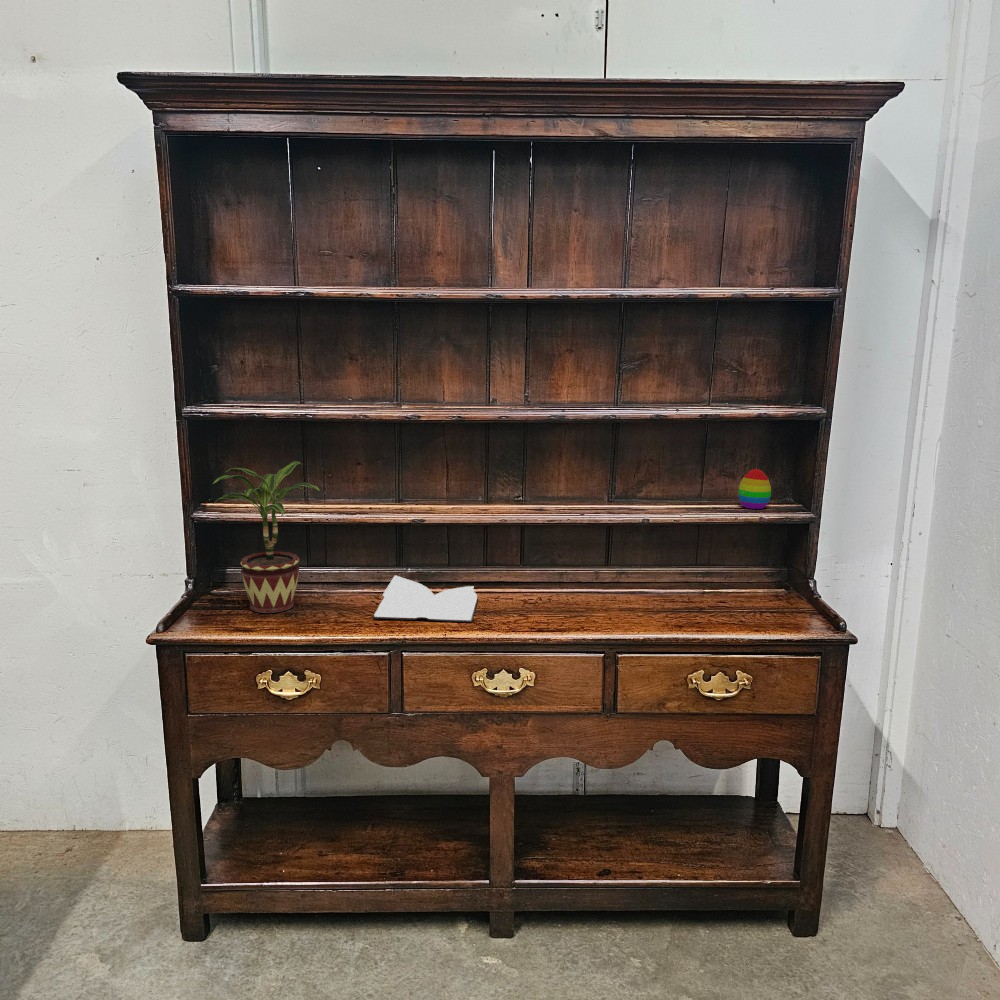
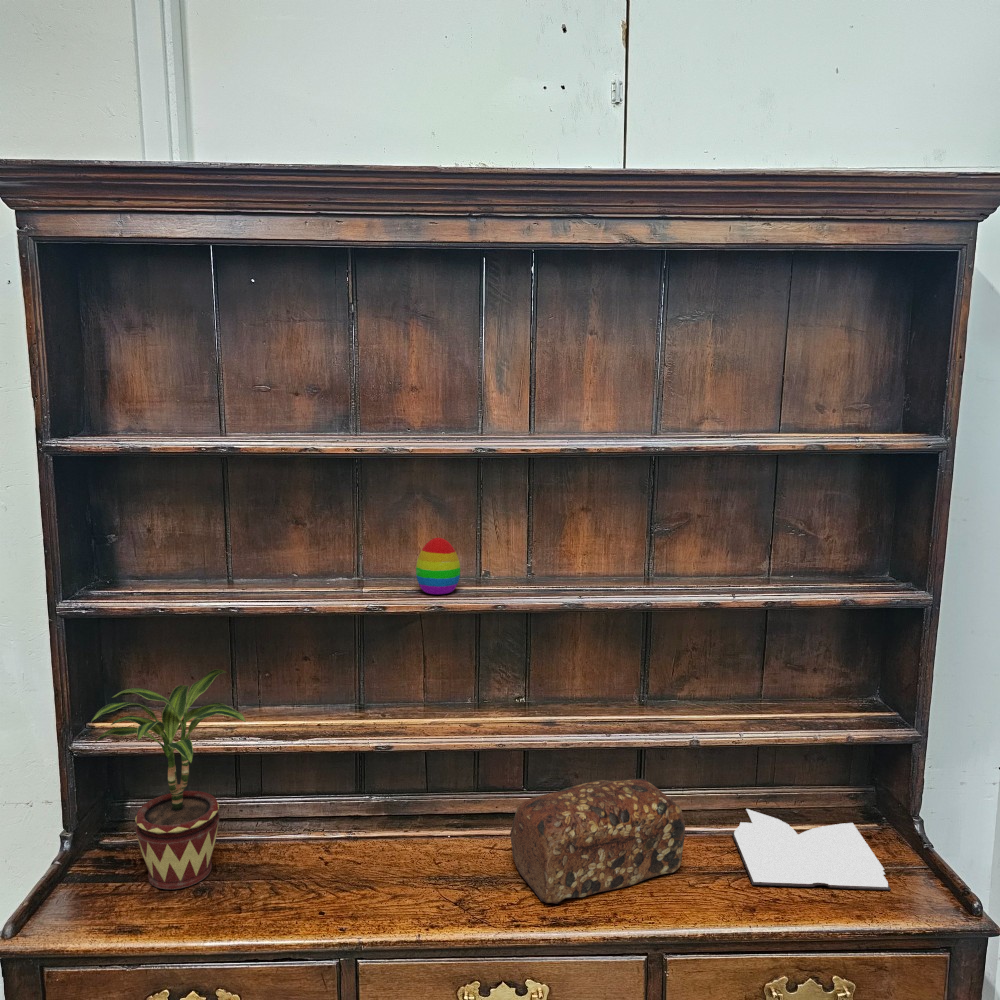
decorative egg: present [738,469,771,509] -> present [416,538,460,594]
bread loaf: none [510,547,638,622] -> present [510,778,685,904]
book: present [373,575,478,622] -> present [732,809,891,890]

